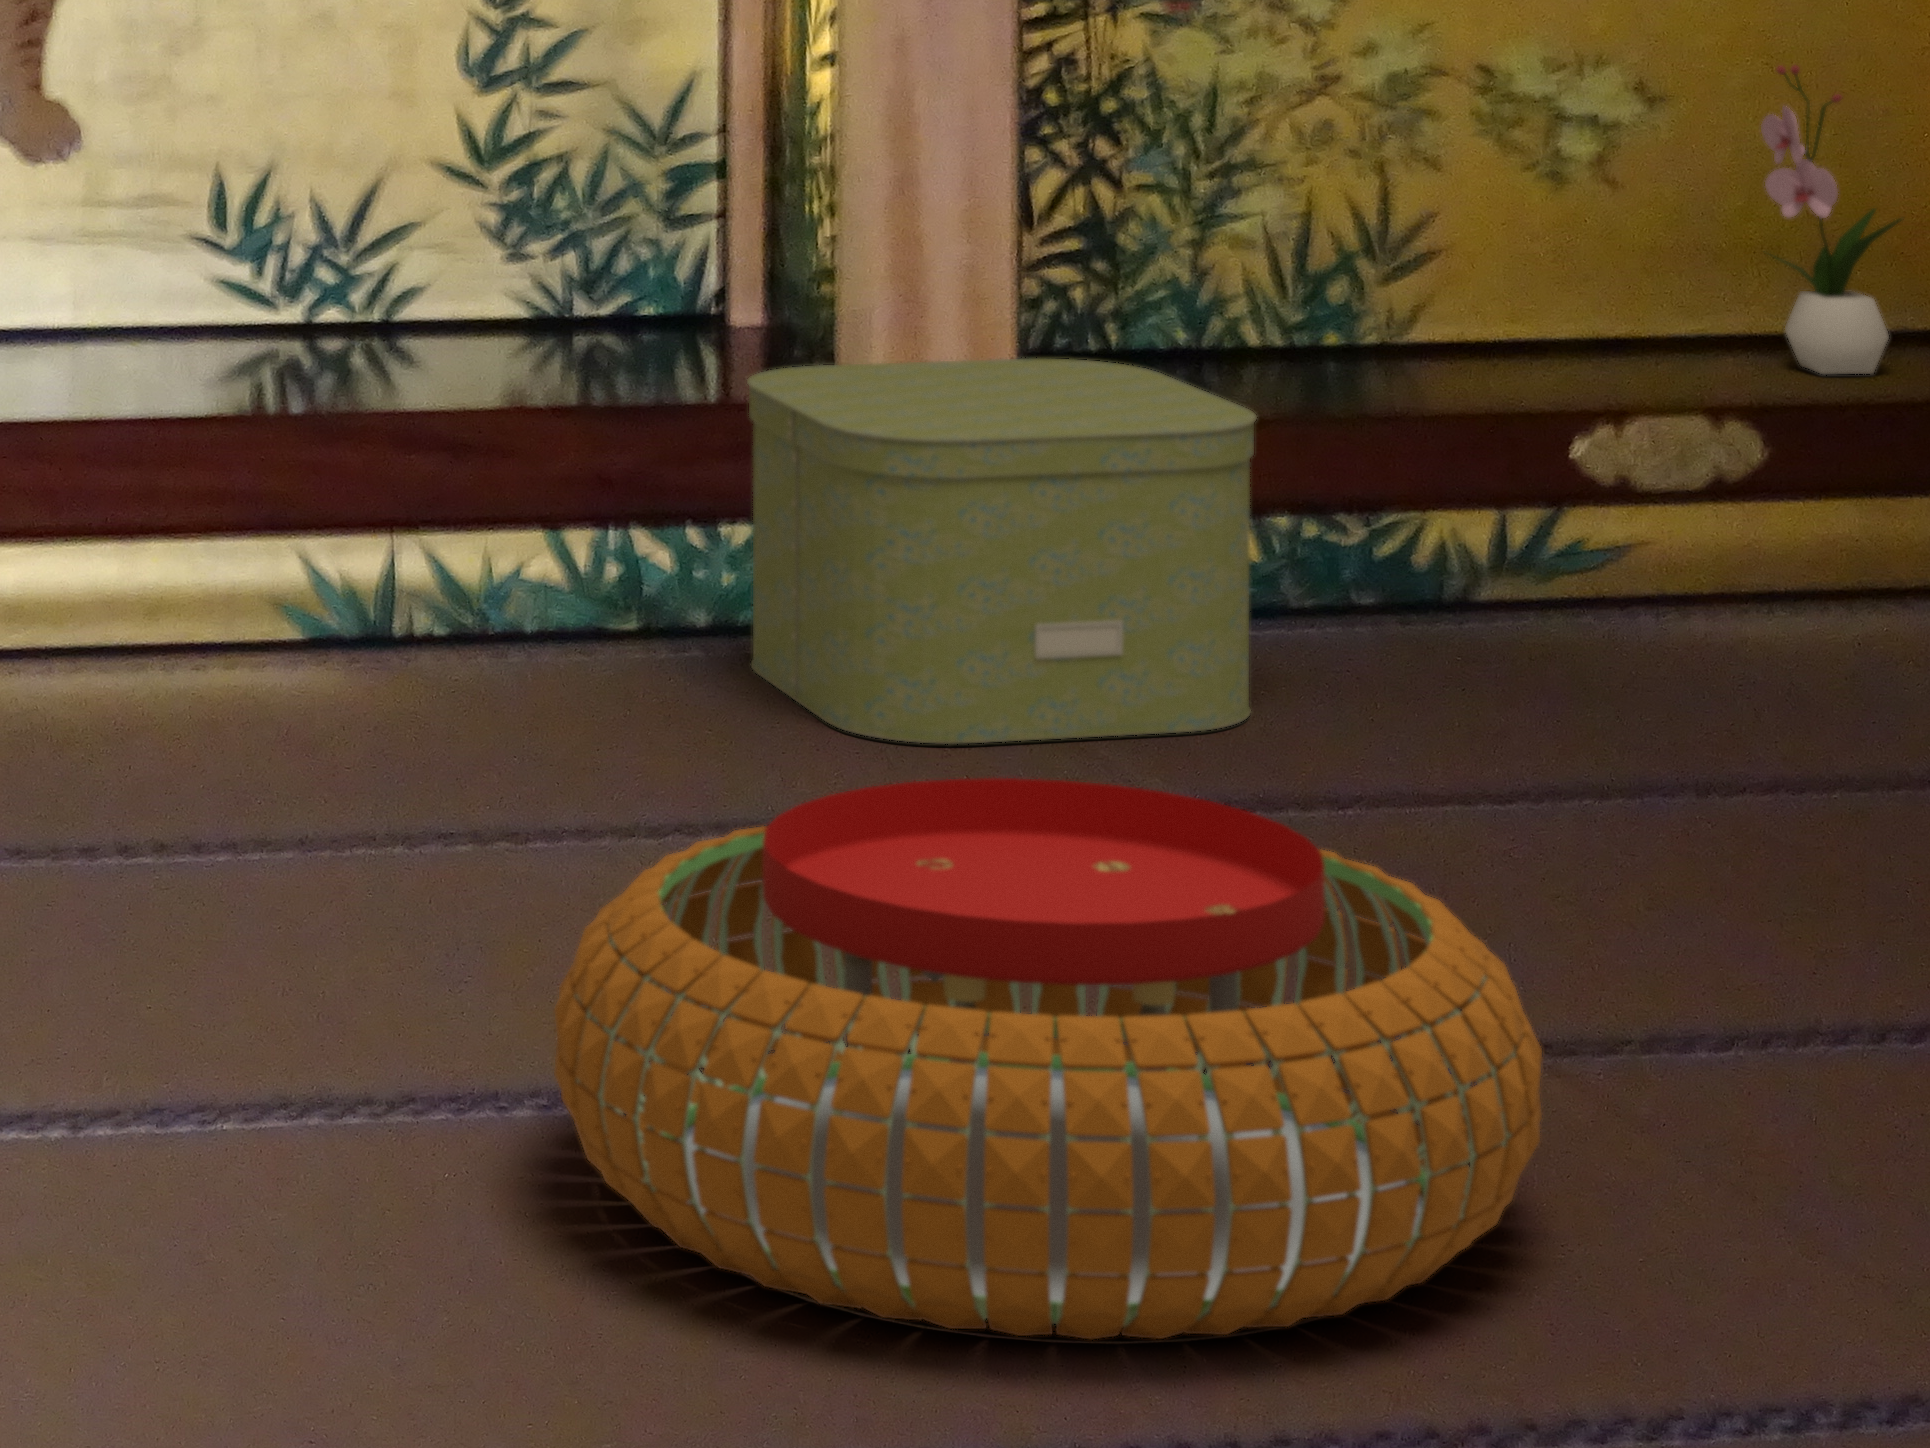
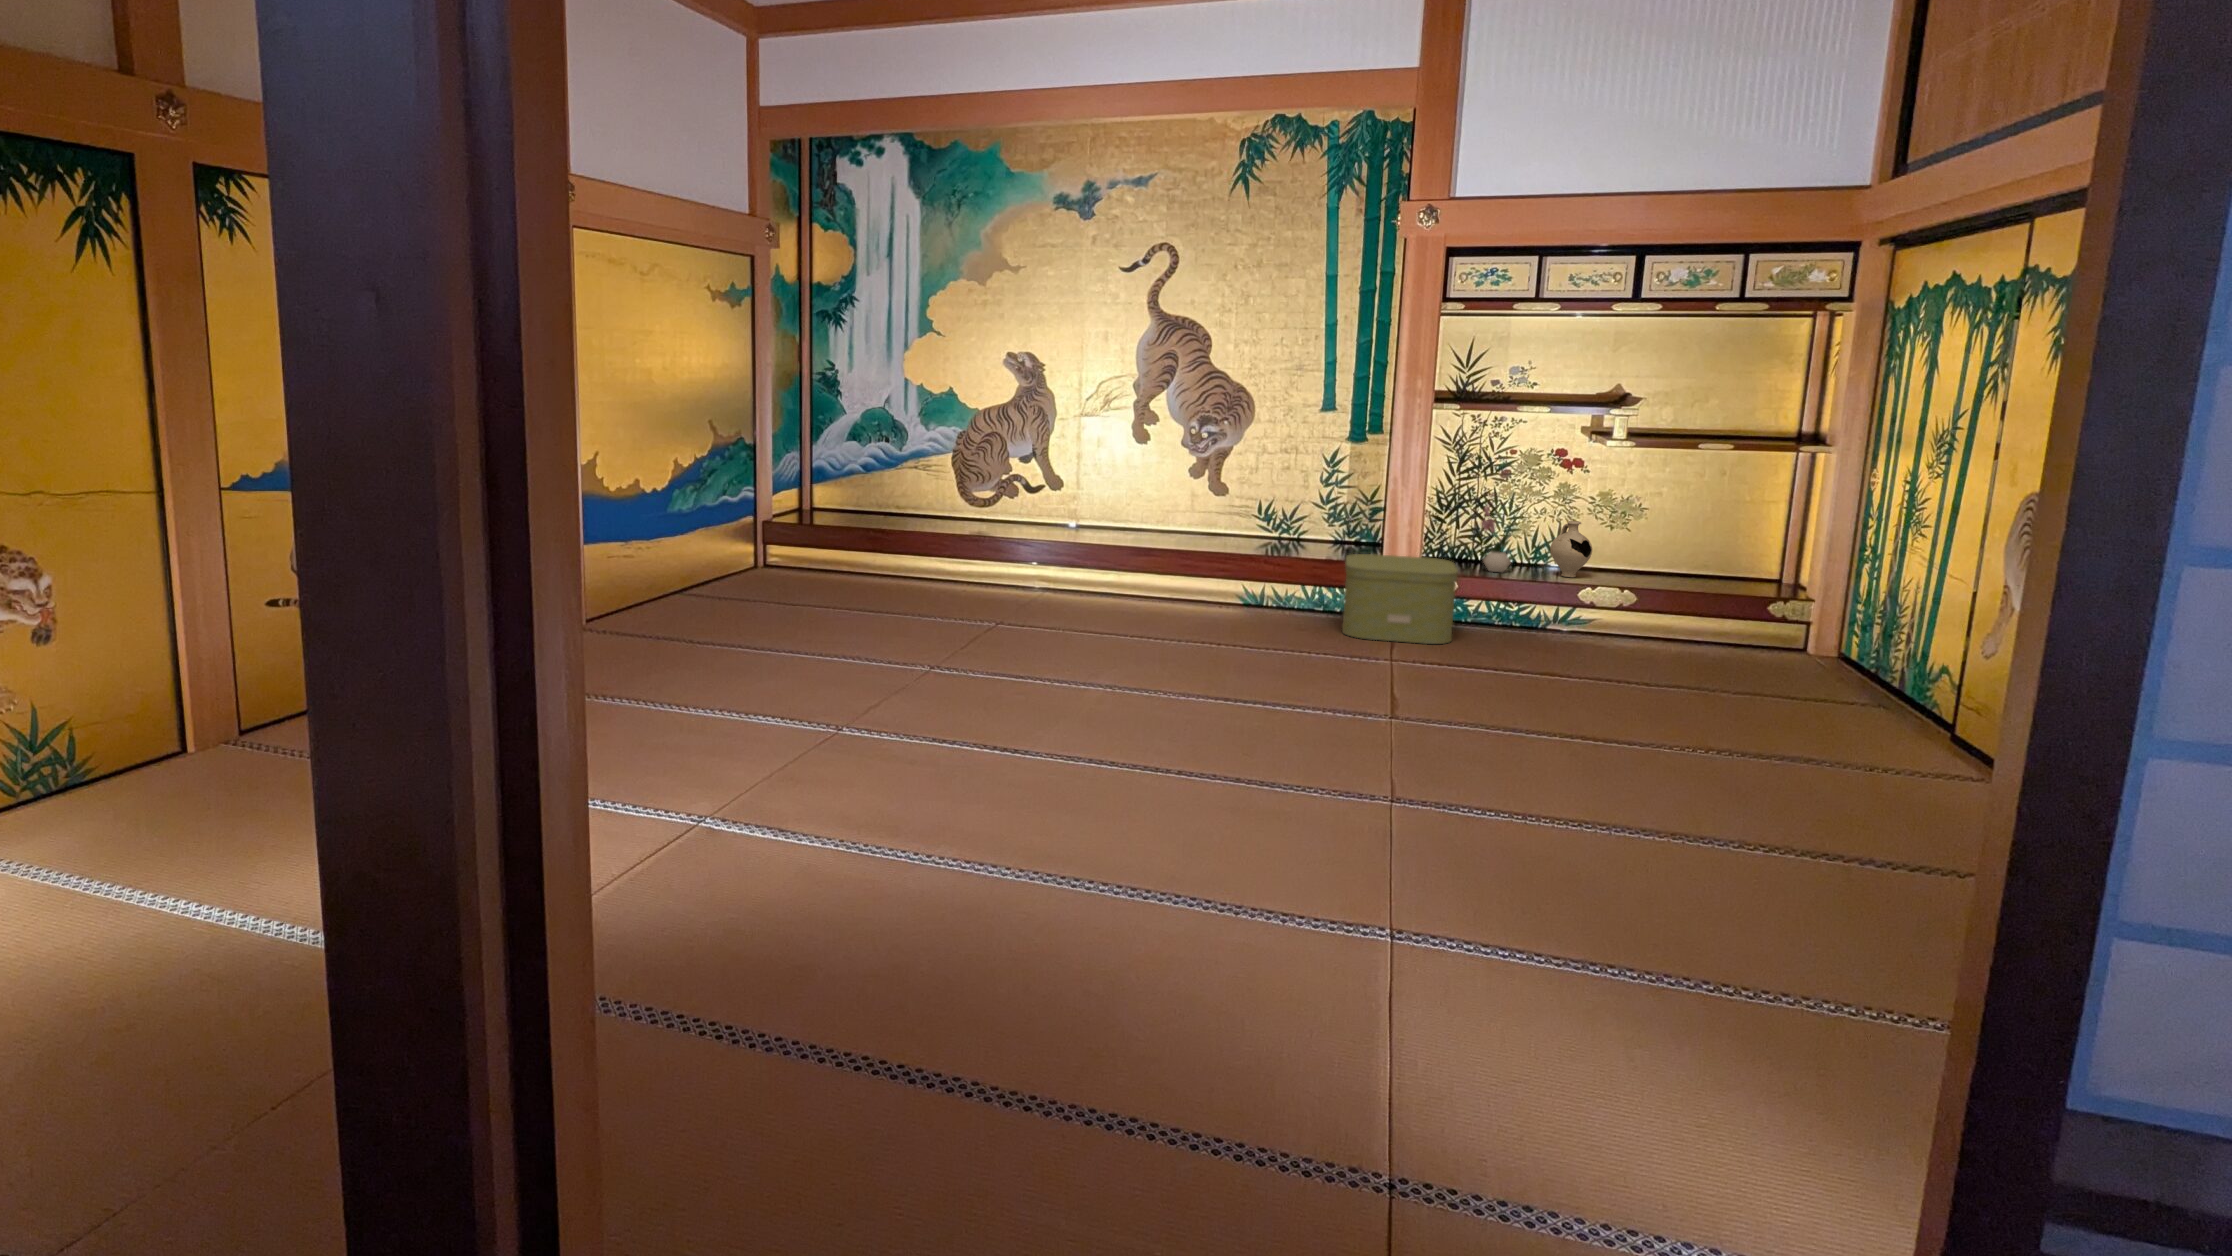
flower arrangement: present [1761,65,1904,374] -> present [1481,494,1512,572]
decorative vase: none [1404,162,1557,386] -> present [1550,521,1592,577]
pouf: present [554,778,1542,1339] -> none [1143,625,1354,734]

